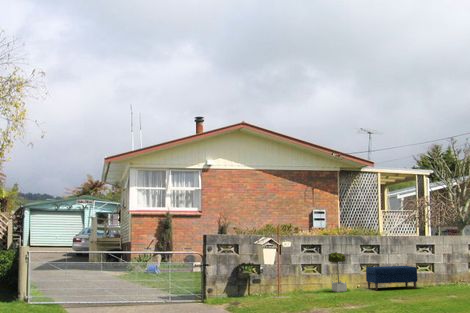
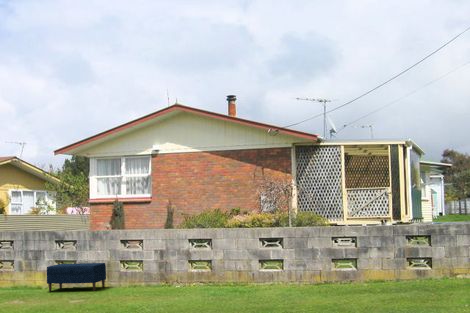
potted tree: present [328,252,347,292] -> none [9,247,30,292]

